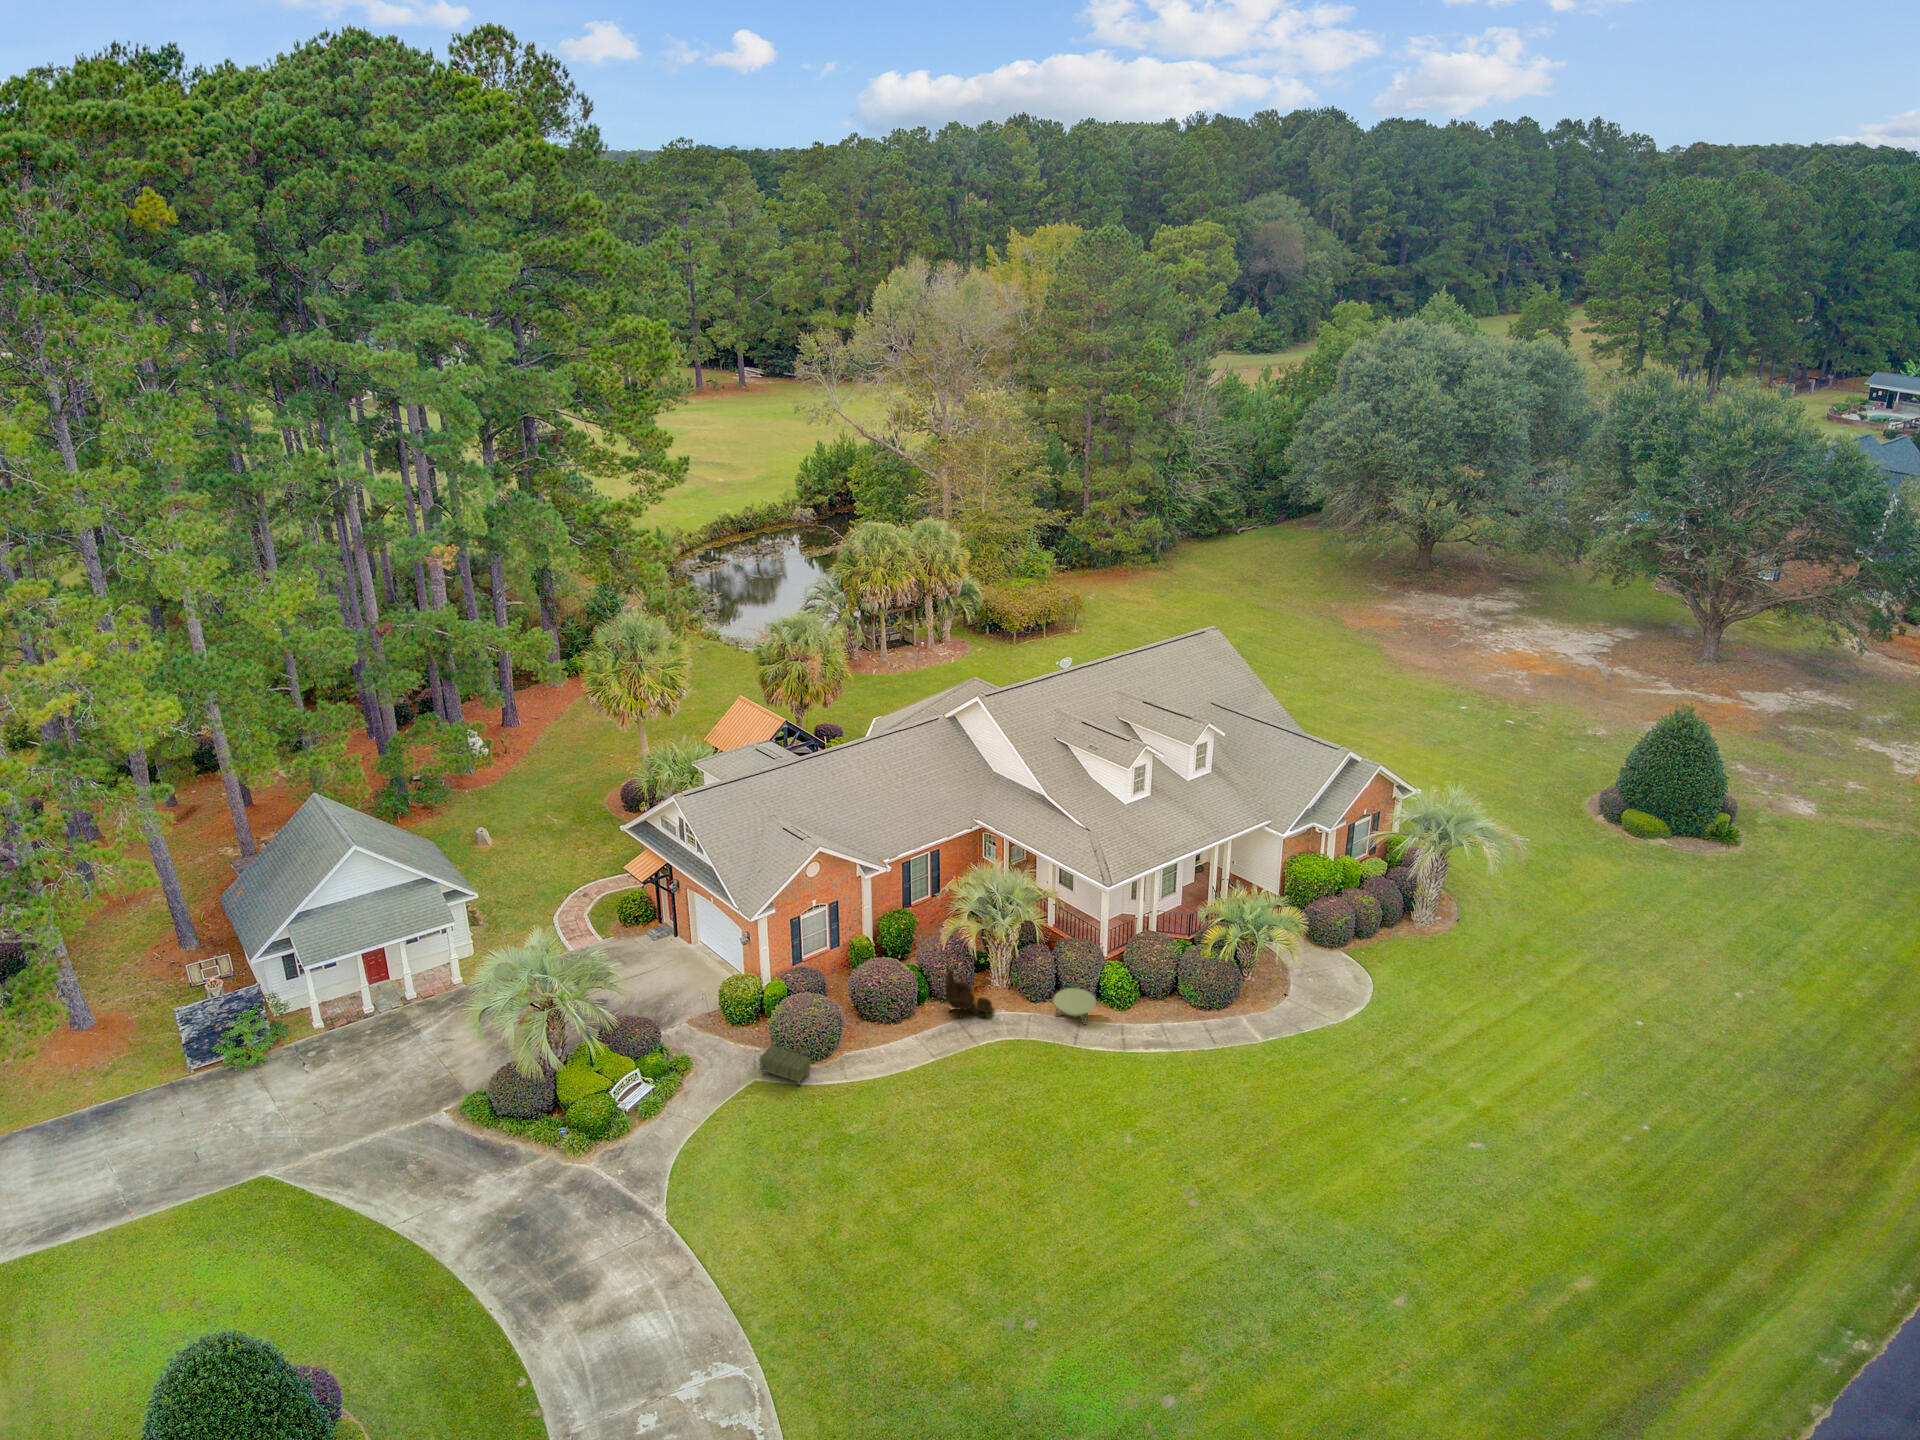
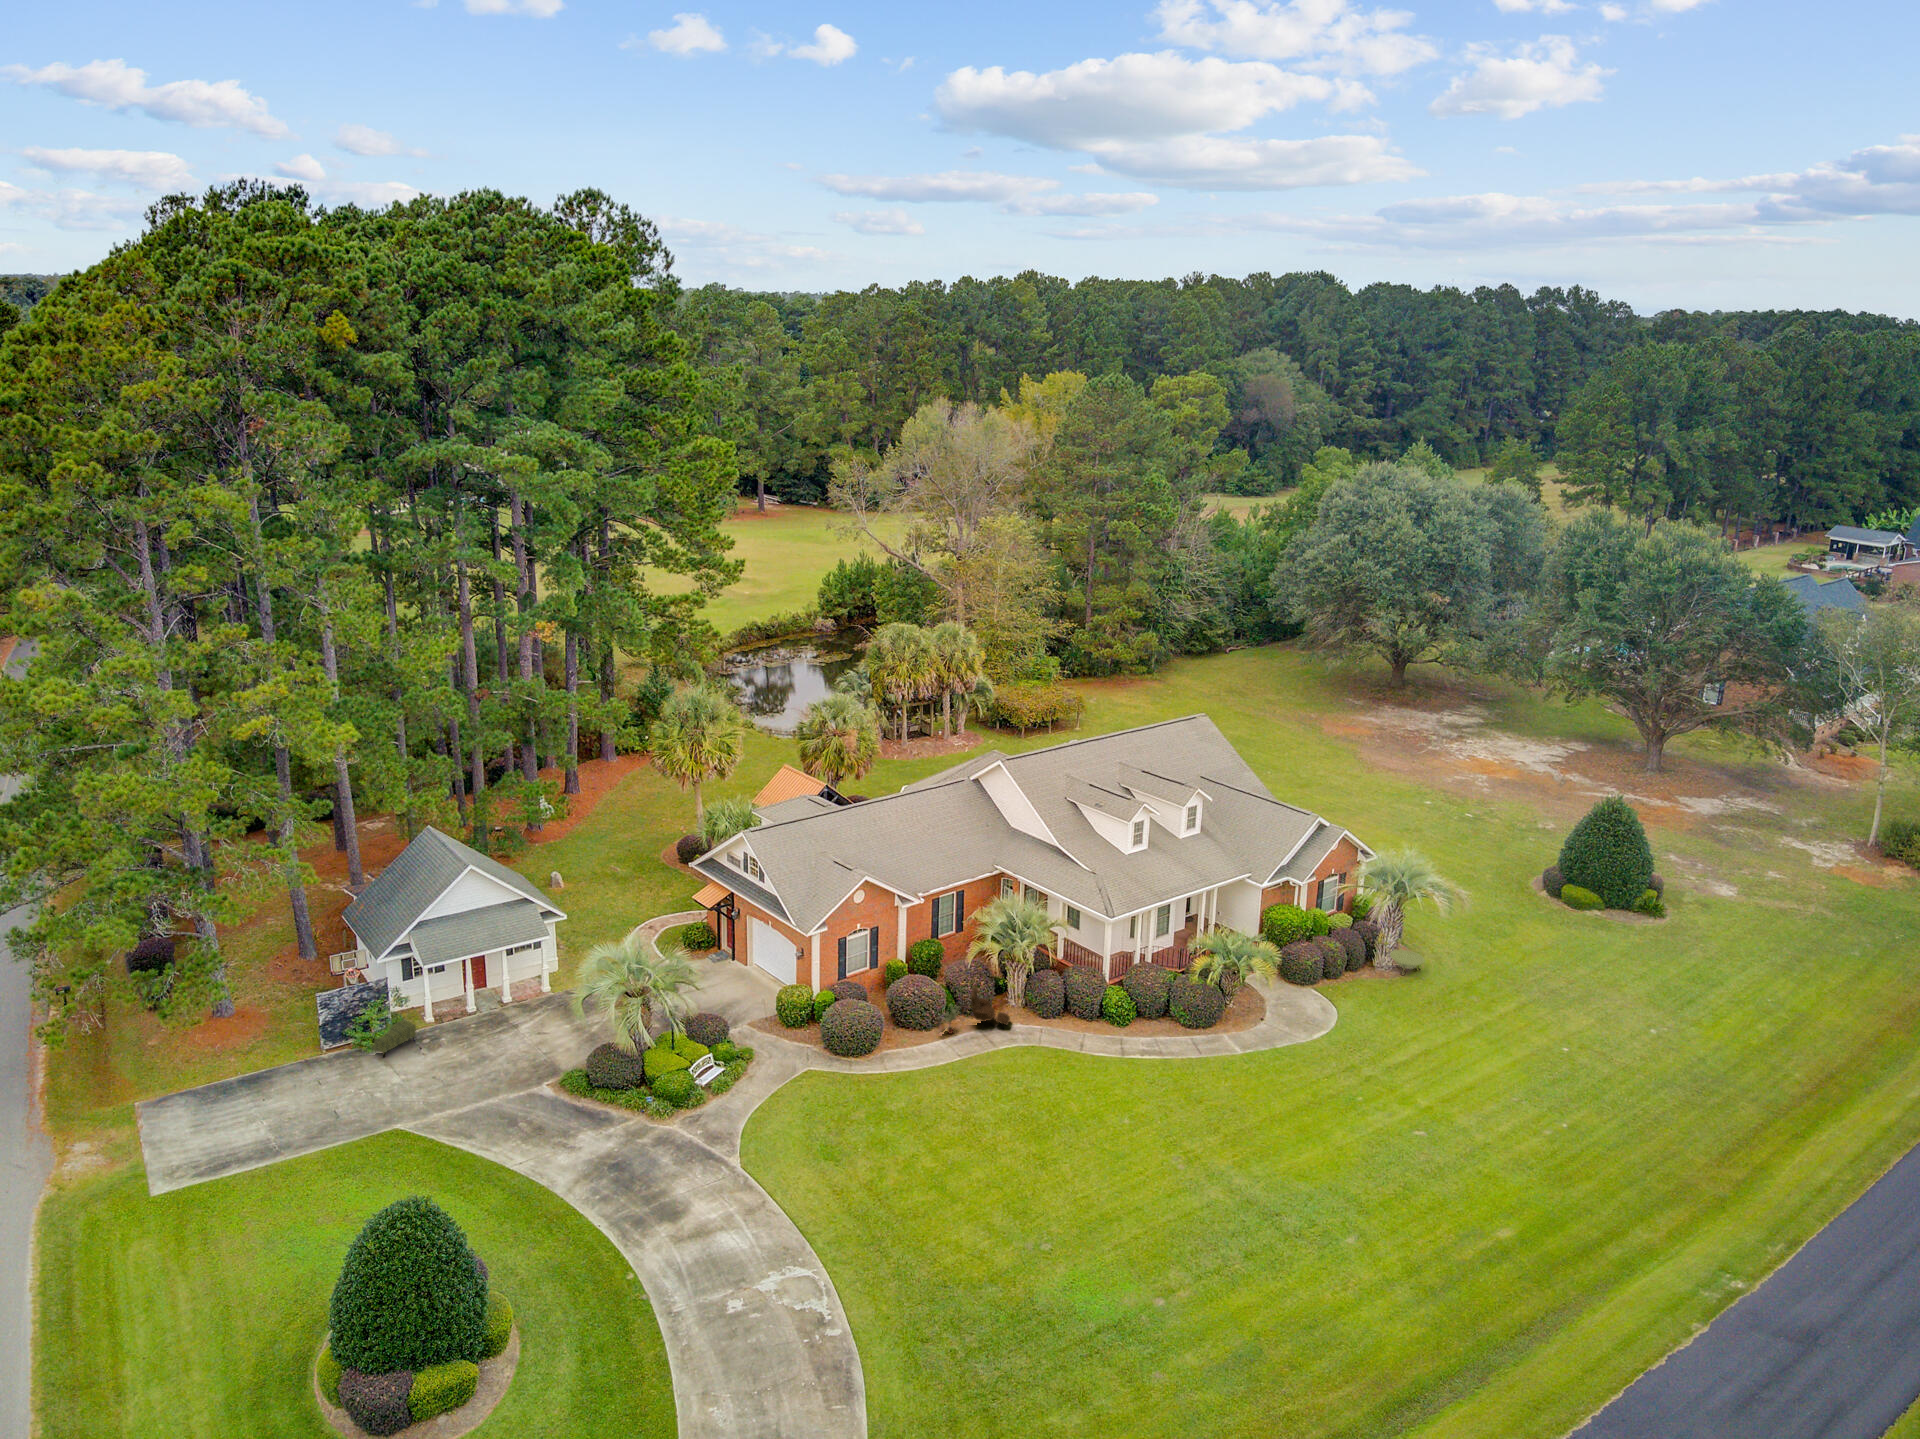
round table: present [1054,988,1096,1025] -> present [1390,950,1425,975]
potted tree: none [911,992,933,1026] -> present [943,1005,960,1034]
bench: present [760,1046,811,1086] -> present [372,1020,416,1057]

